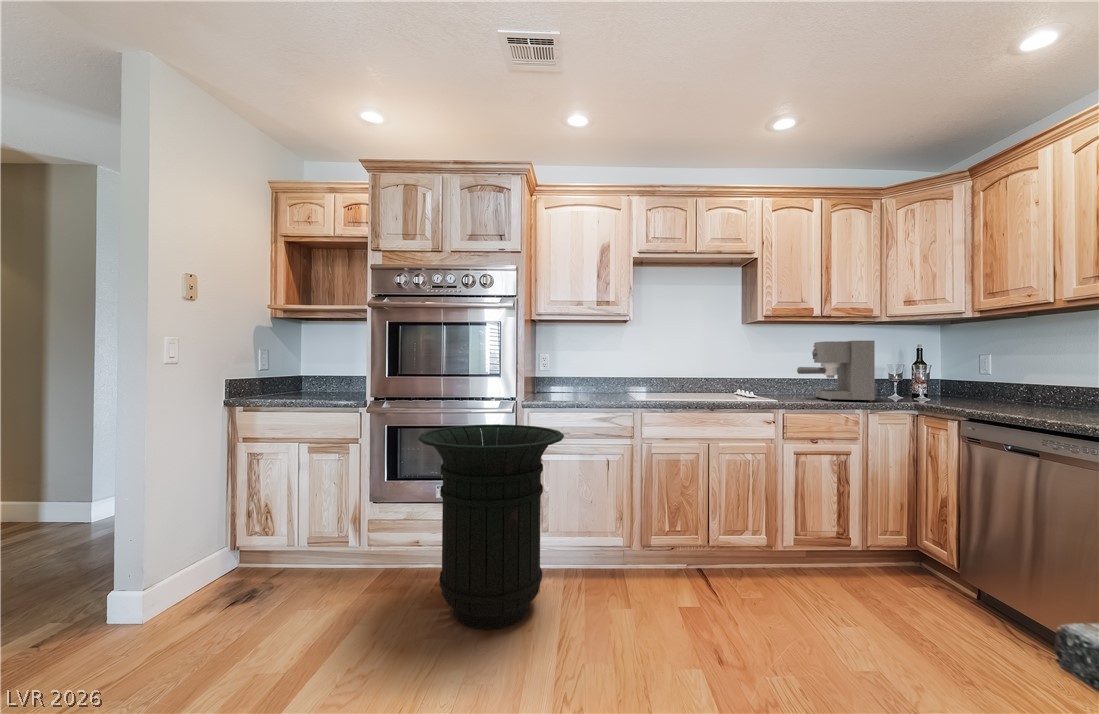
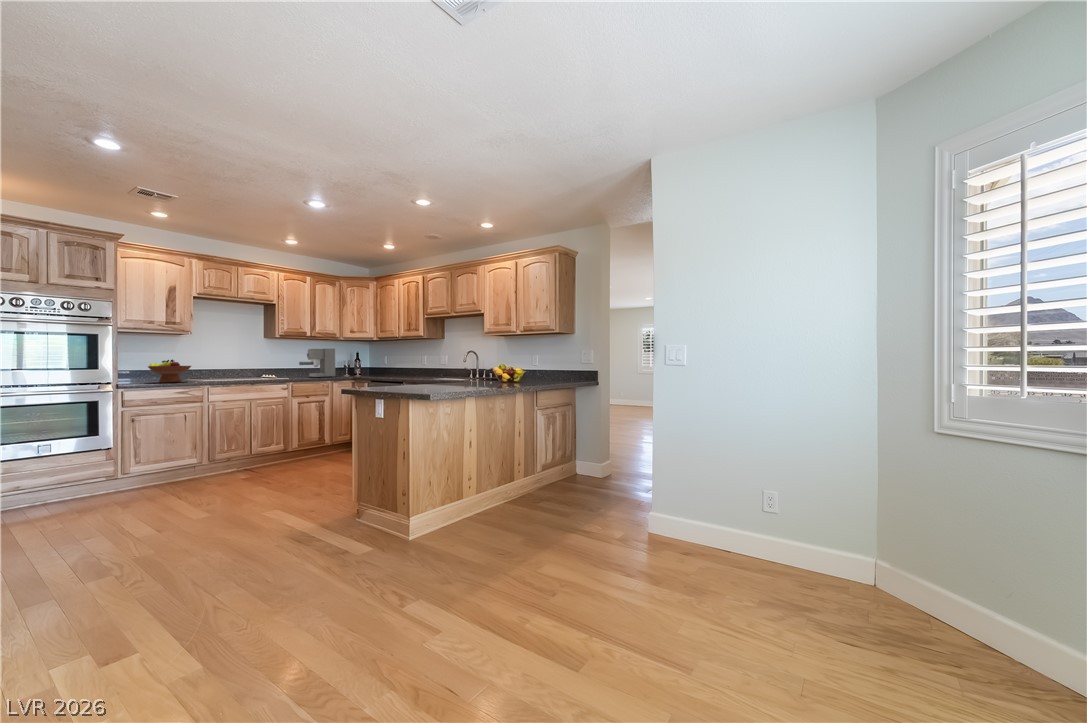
fruit bowl: none [568,363,623,400] -> present [148,359,191,383]
trash can: present [418,424,564,629] -> none [44,397,166,513]

